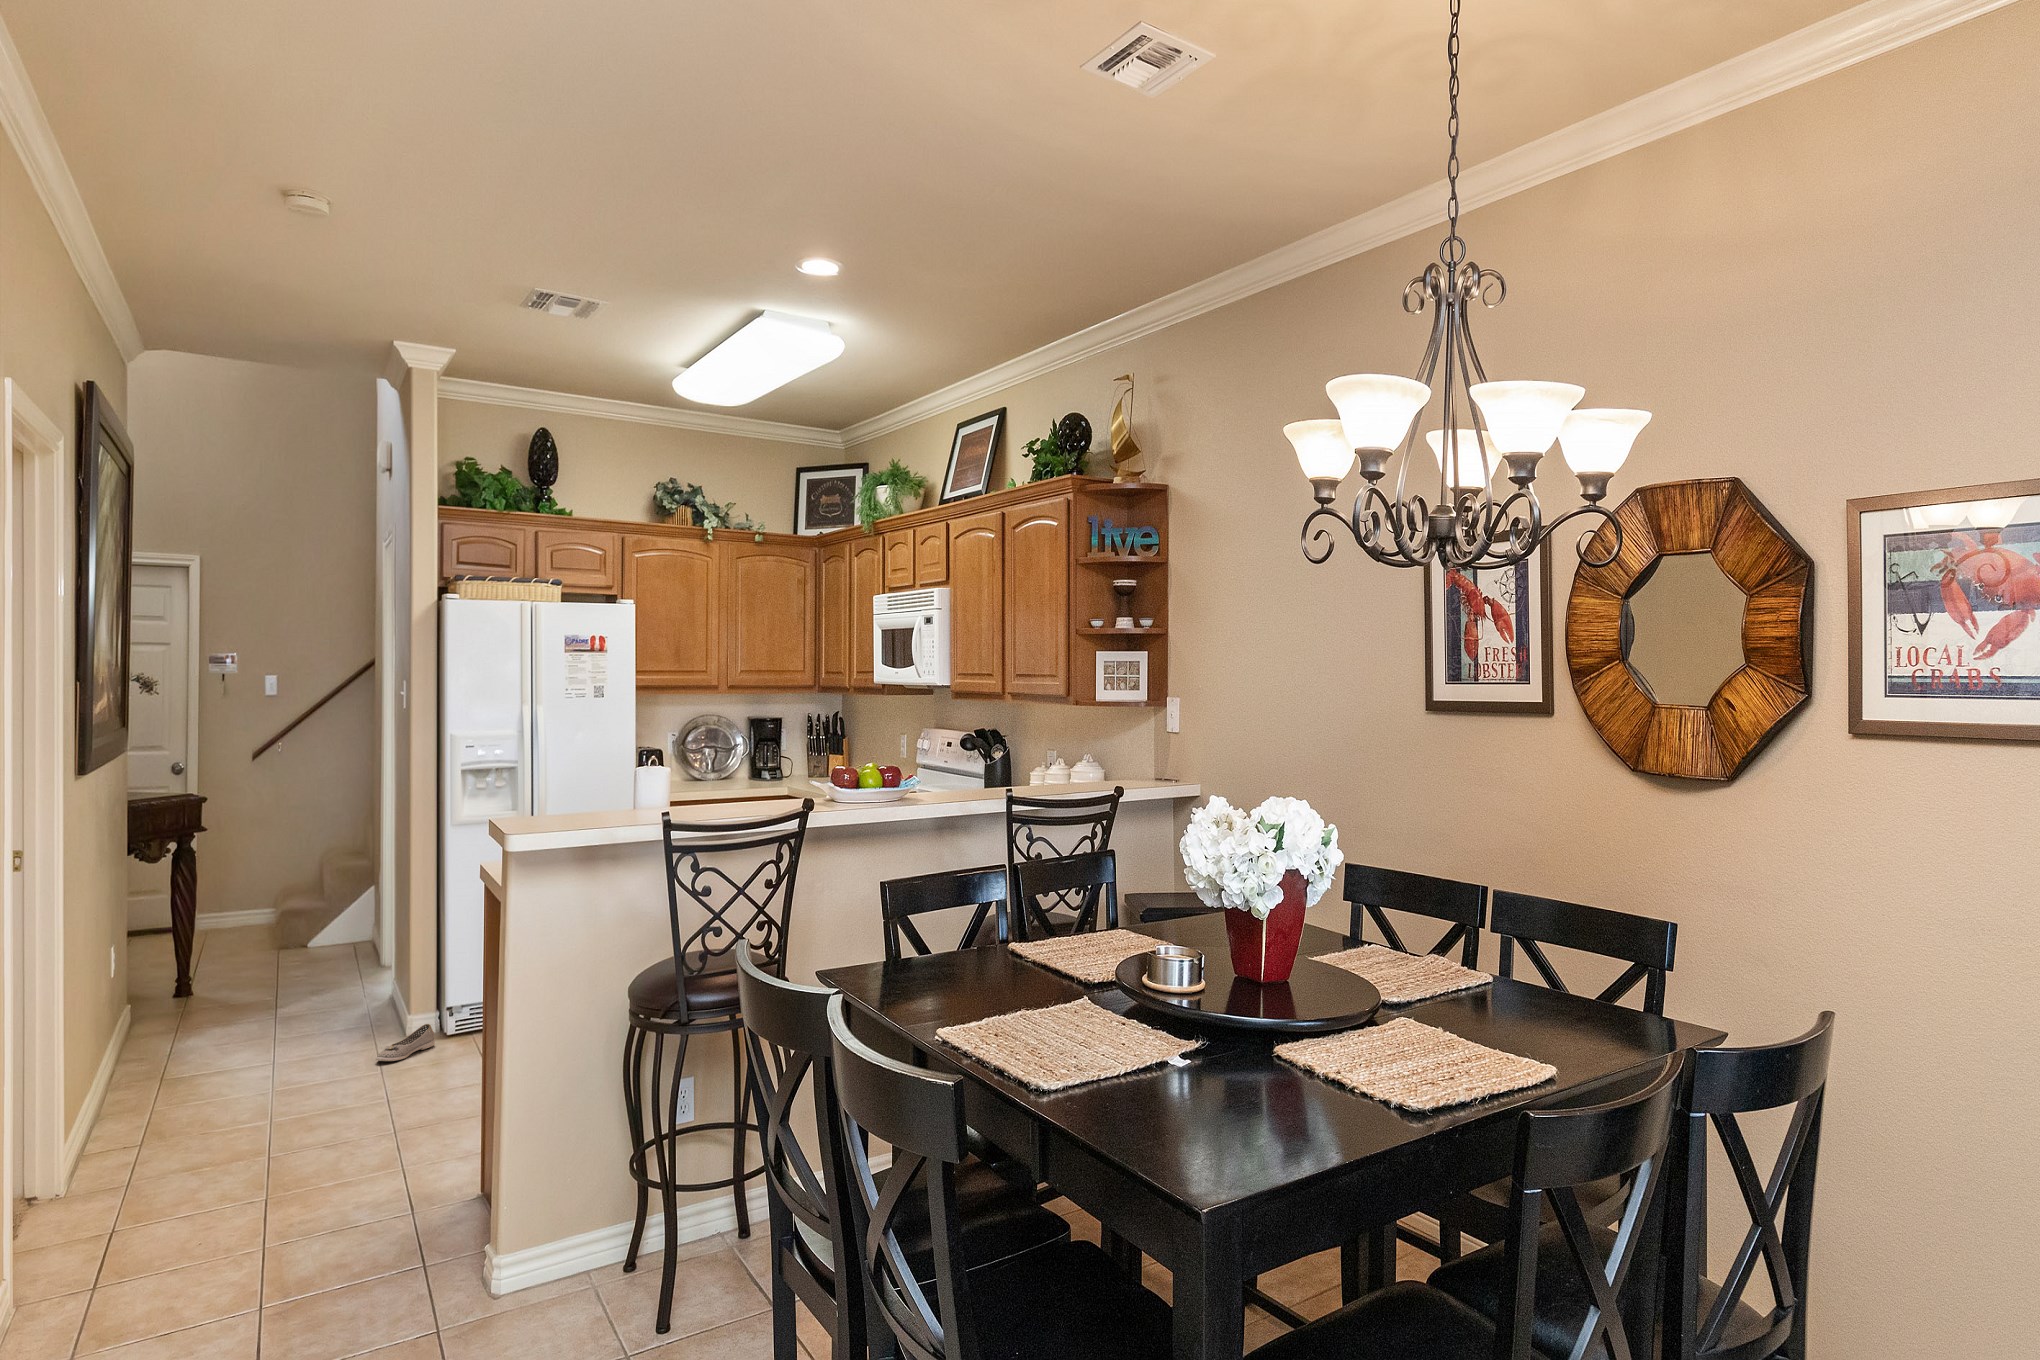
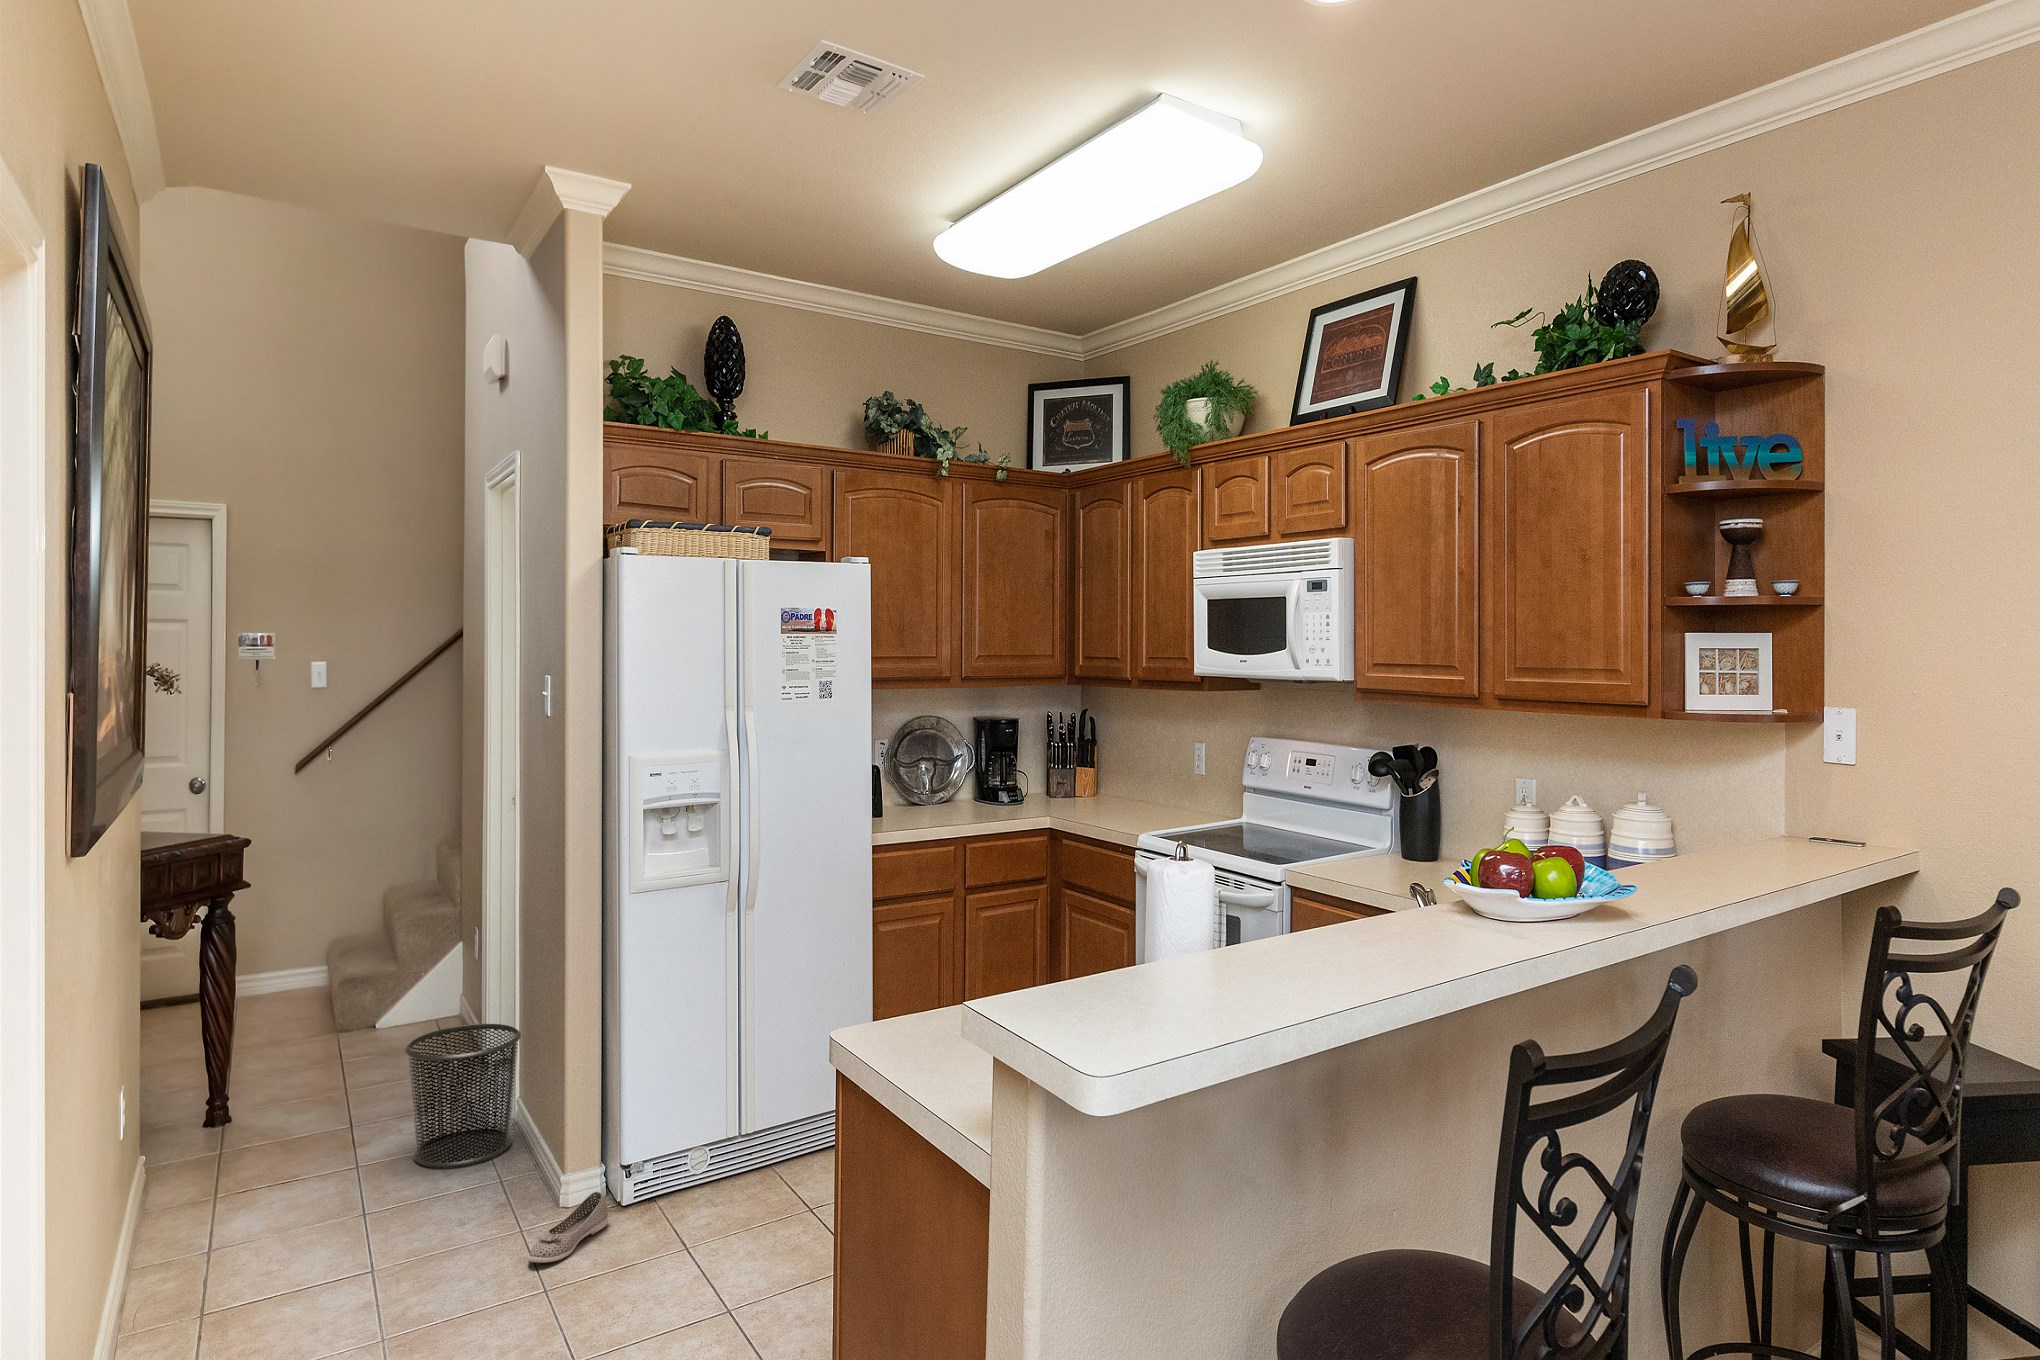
waste bin: none [302,928,386,1022] -> present [405,1024,521,1168]

